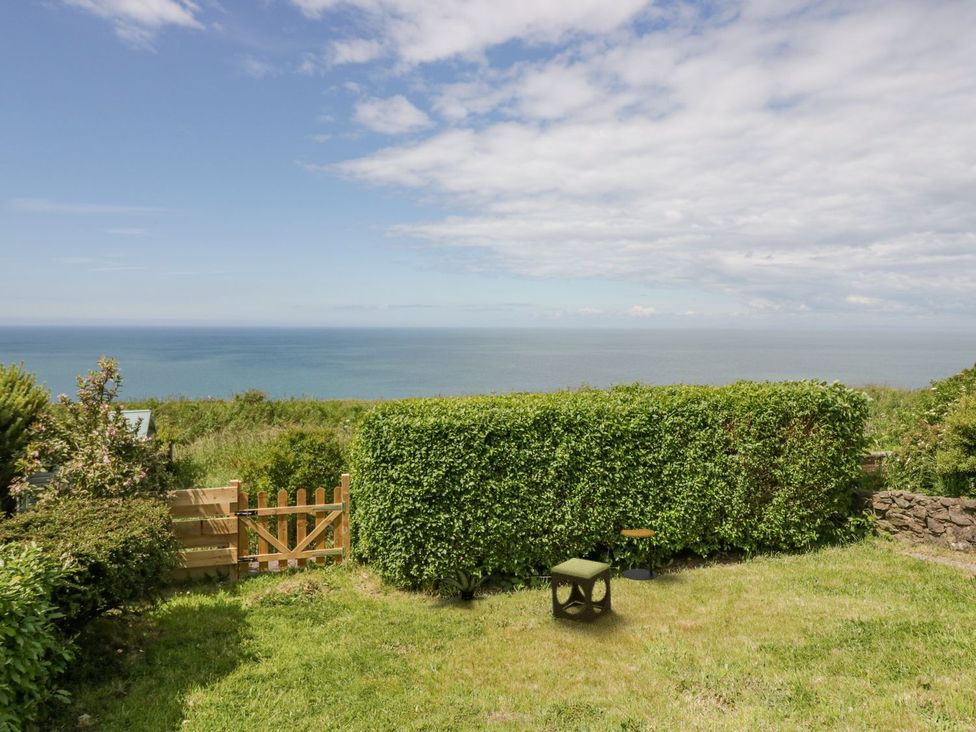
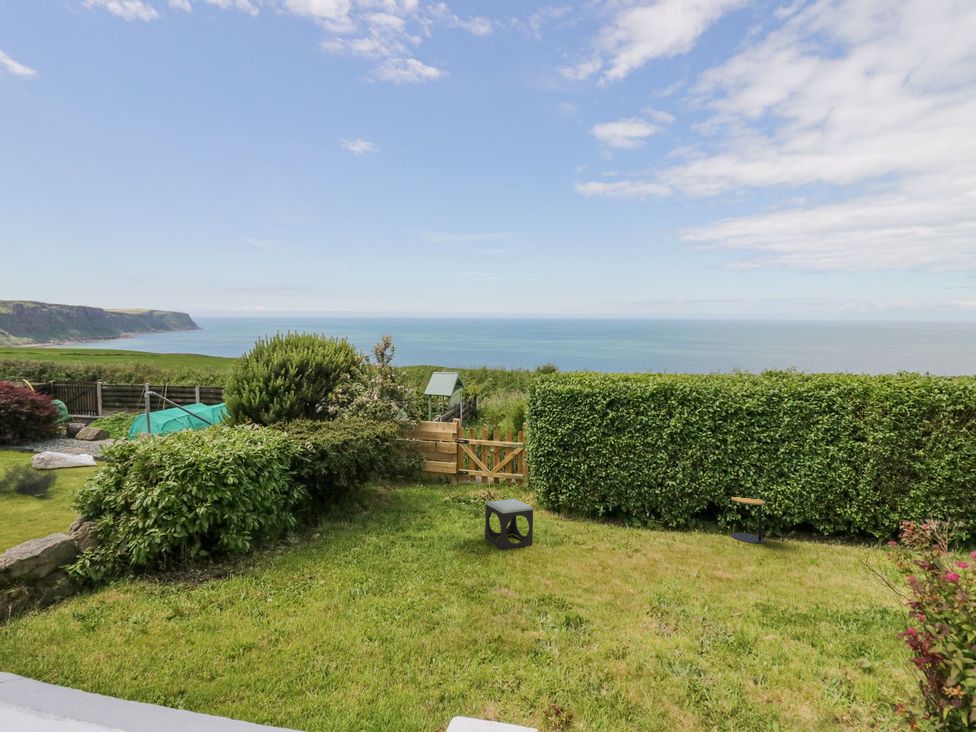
footstool: present [551,558,612,624] -> present [485,499,533,550]
potted plant: present [441,569,490,600] -> none [565,505,605,529]

